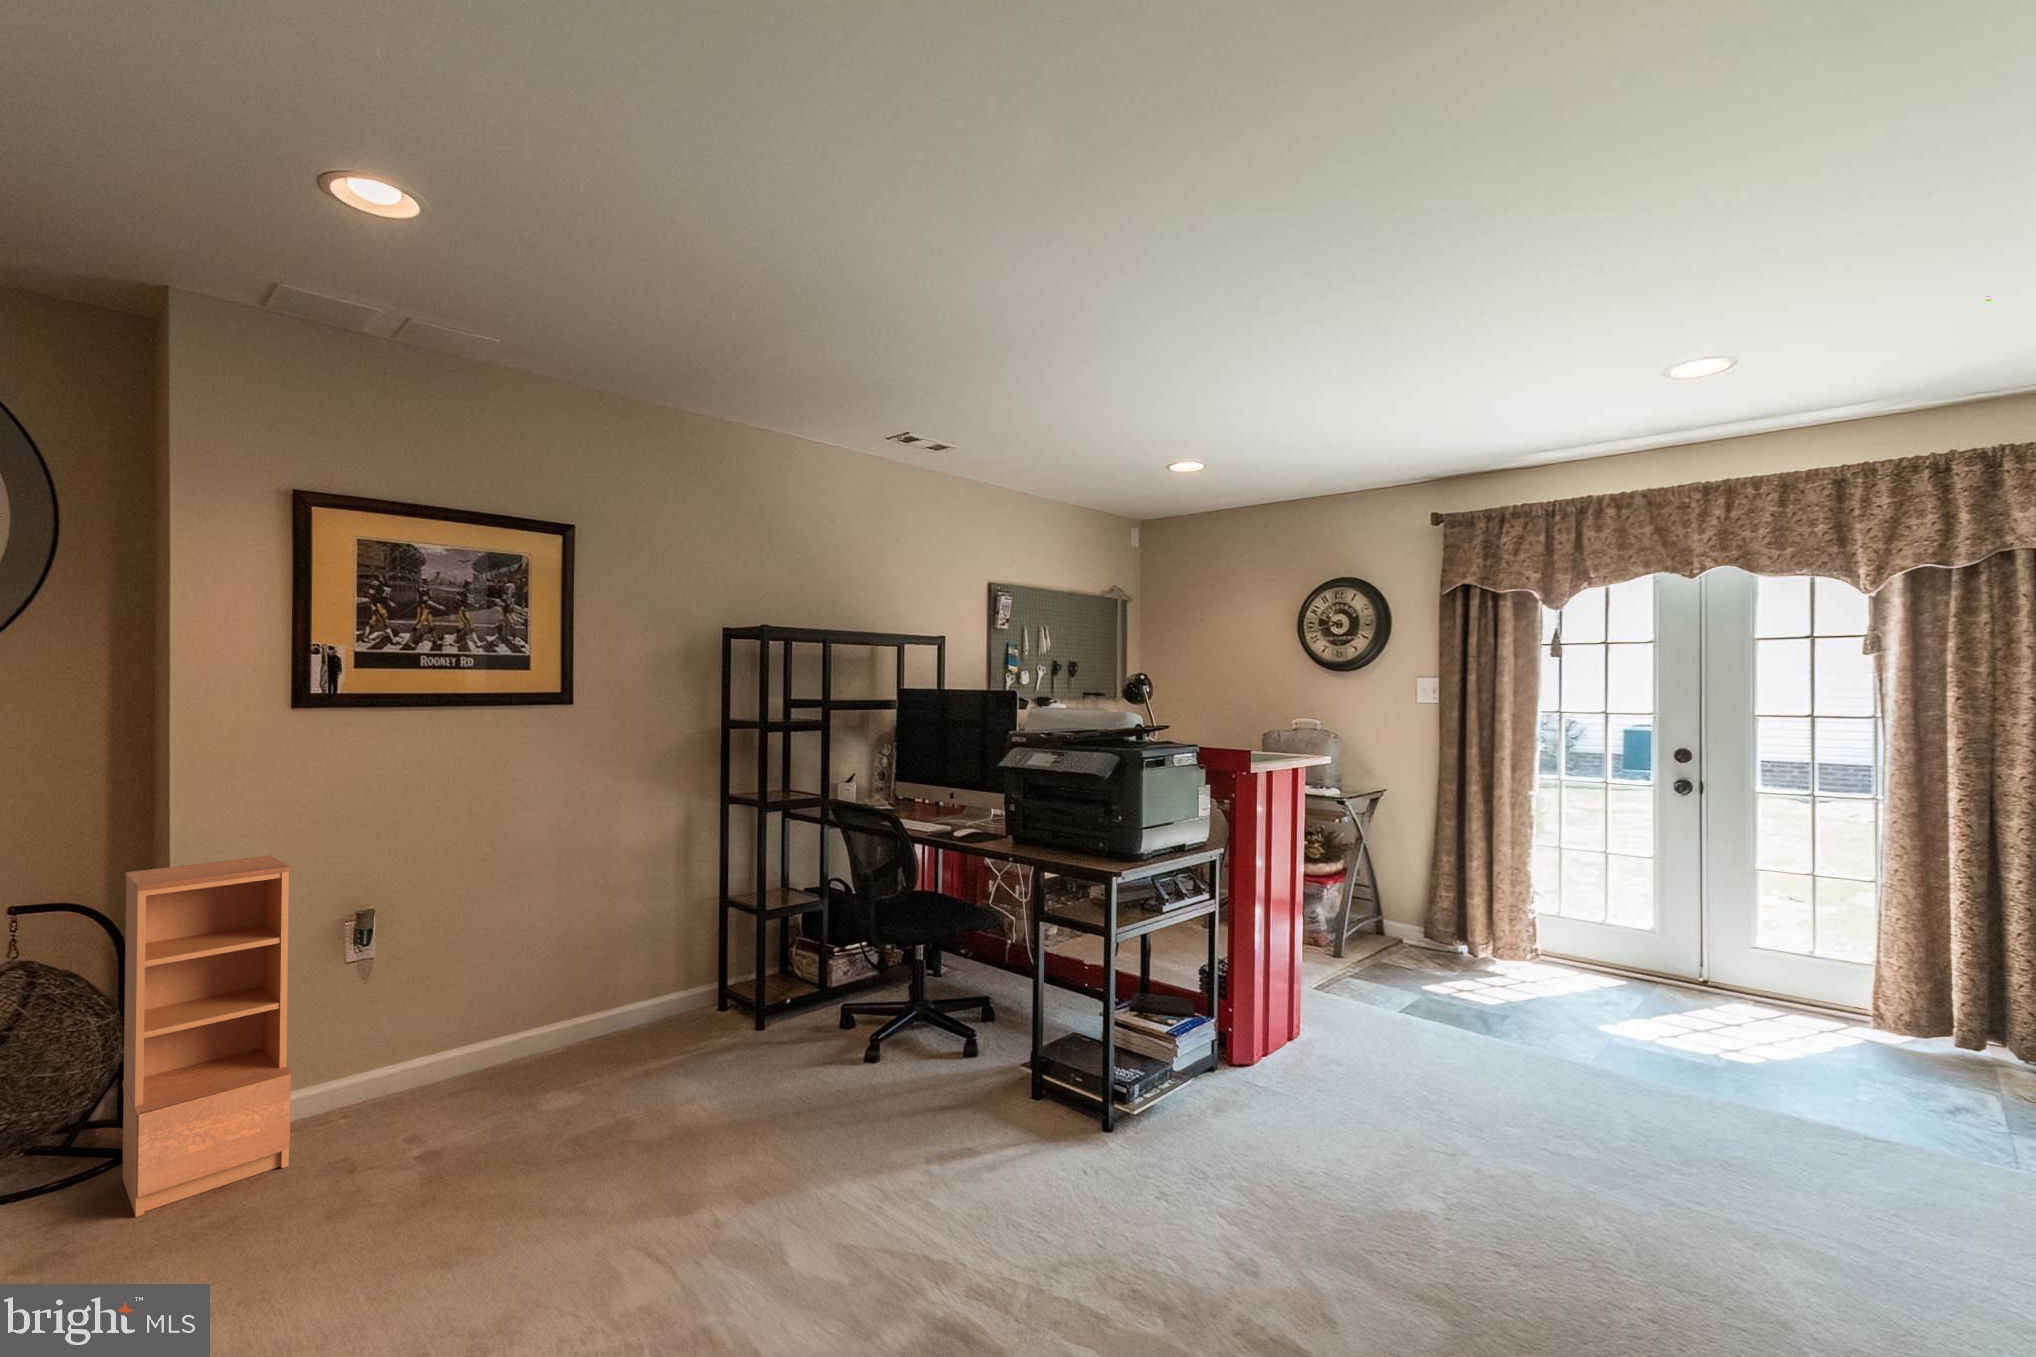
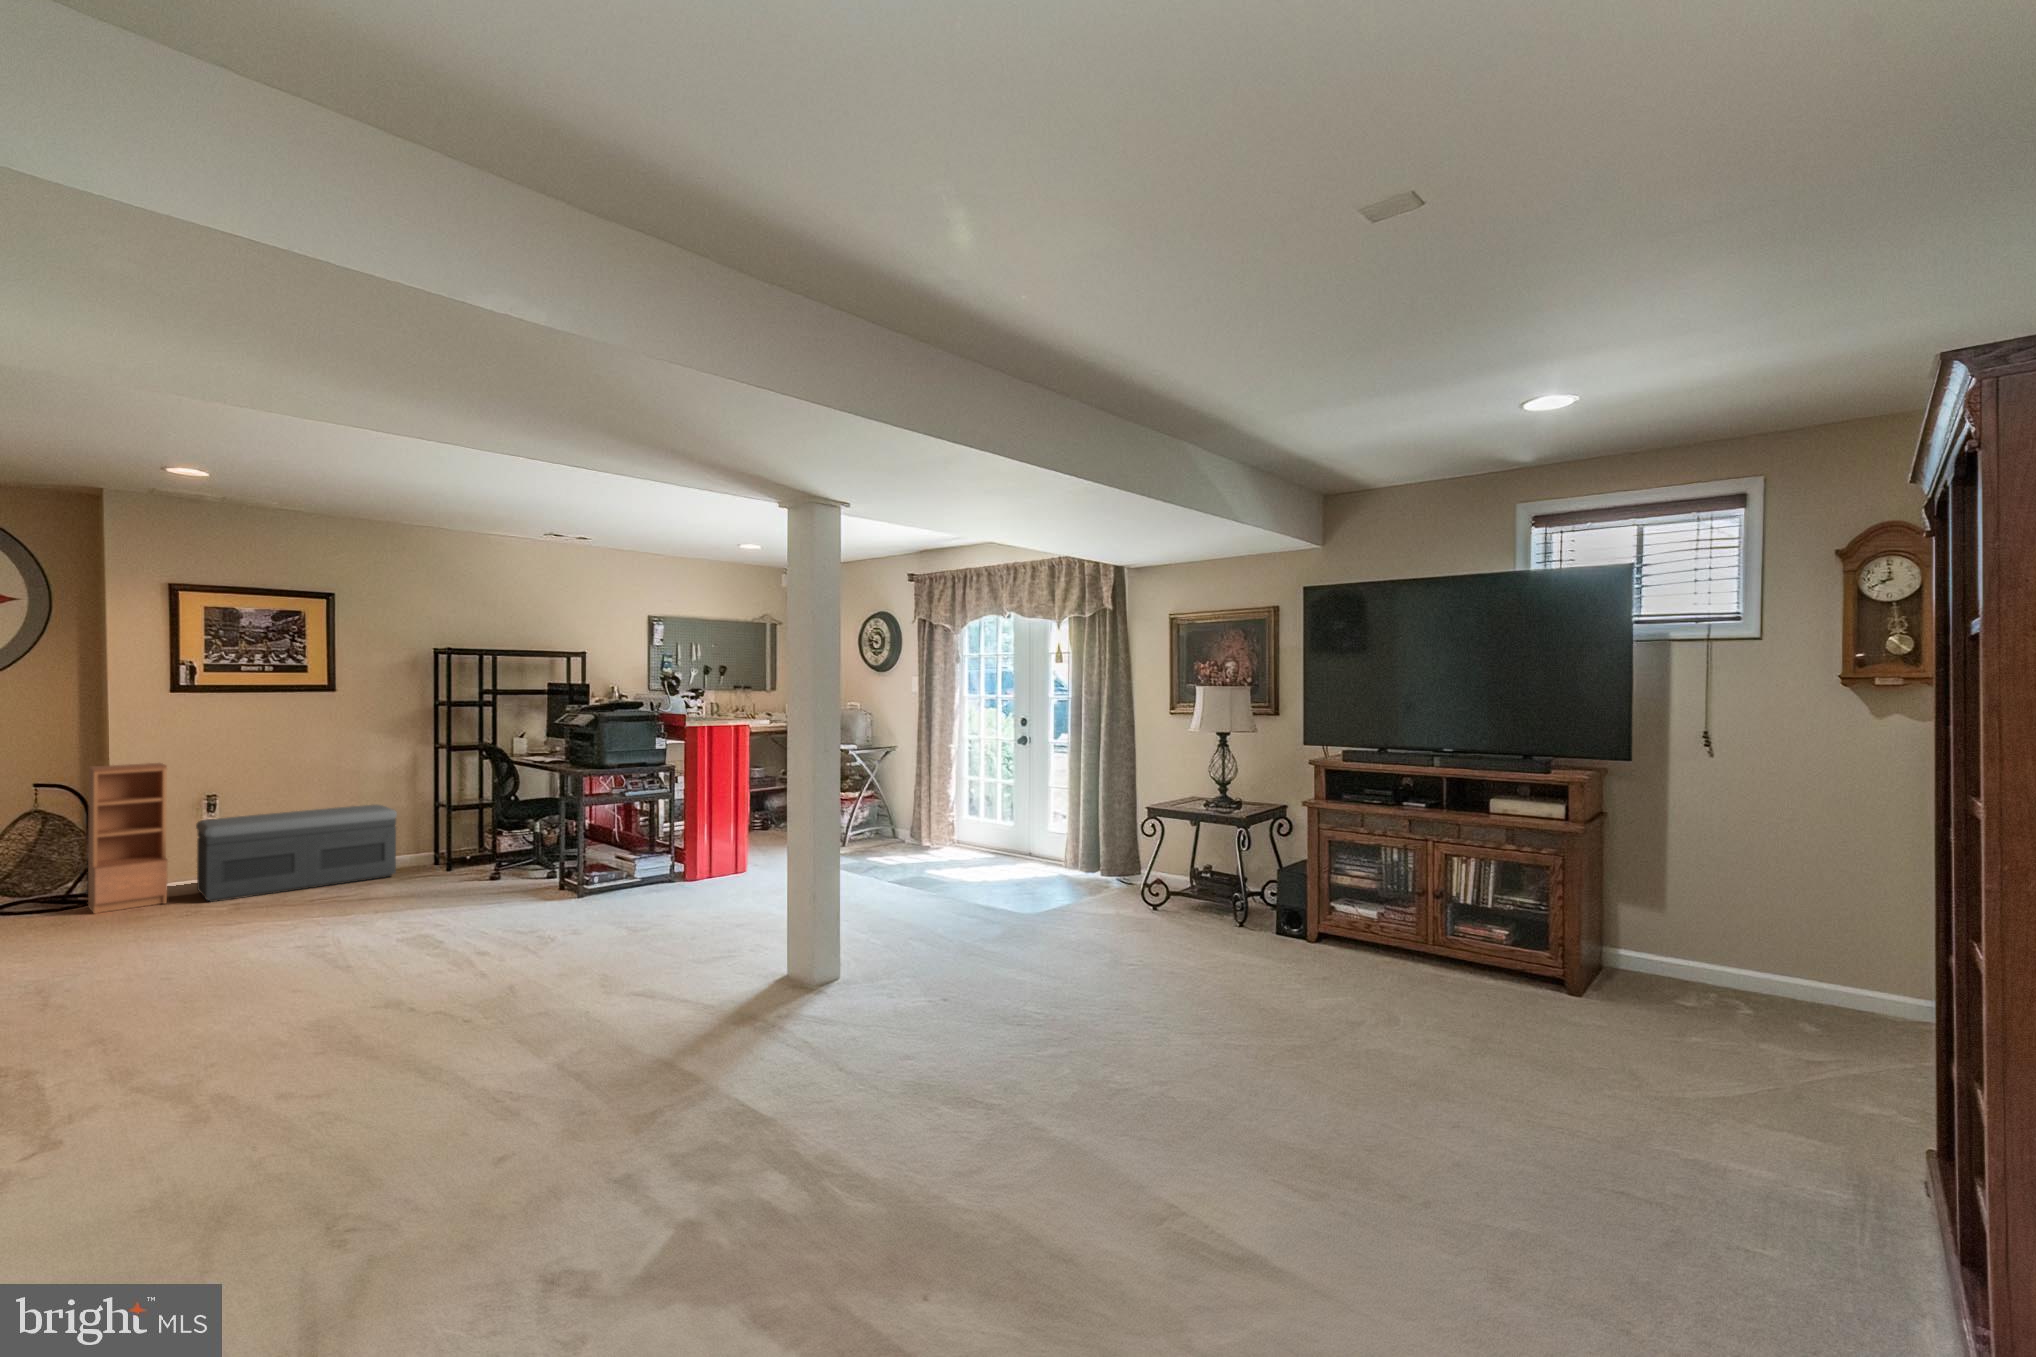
storage bench: none [339,912,696,1160] -> present [196,805,397,902]

